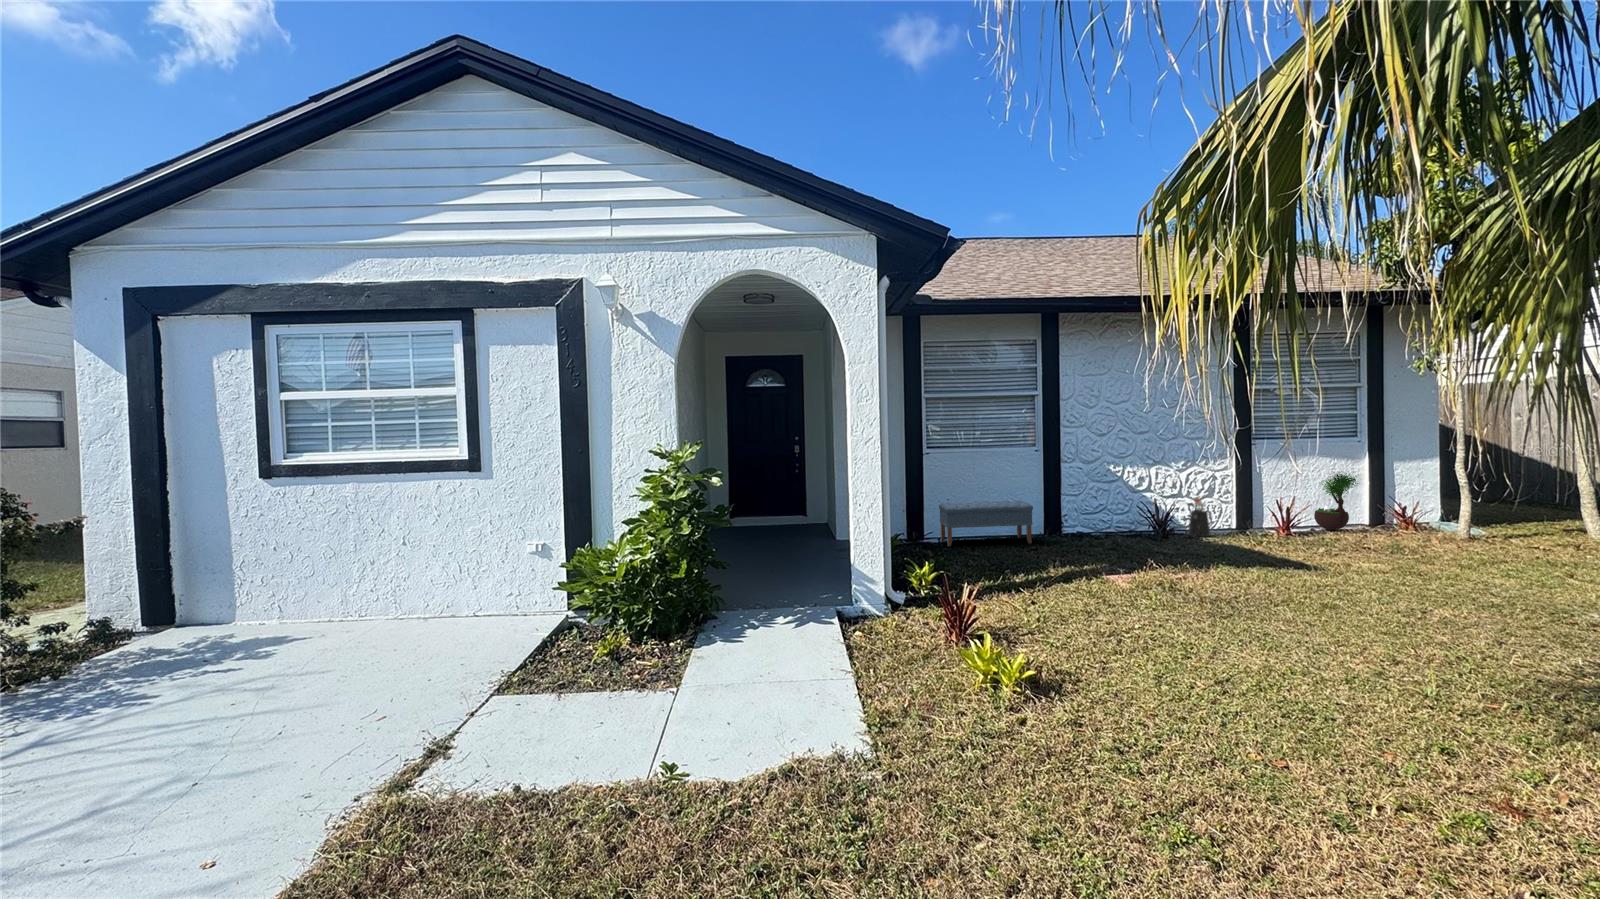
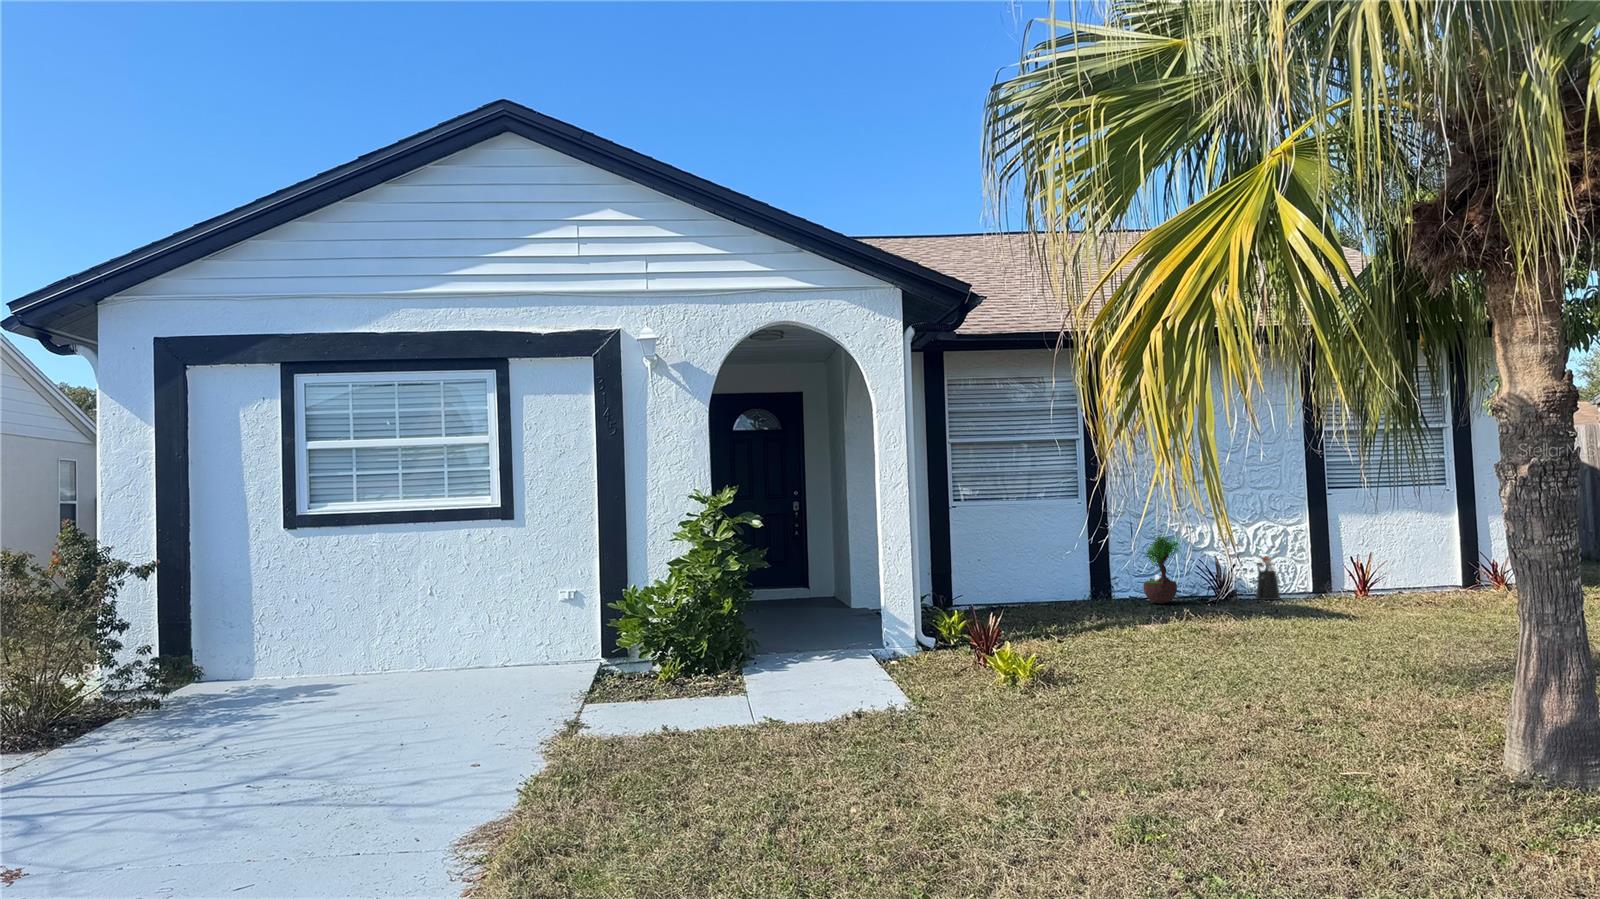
potted tree: present [1314,472,1358,530] -> present [1143,534,1183,604]
bench: present [939,500,1033,546] -> none [970,561,1077,614]

